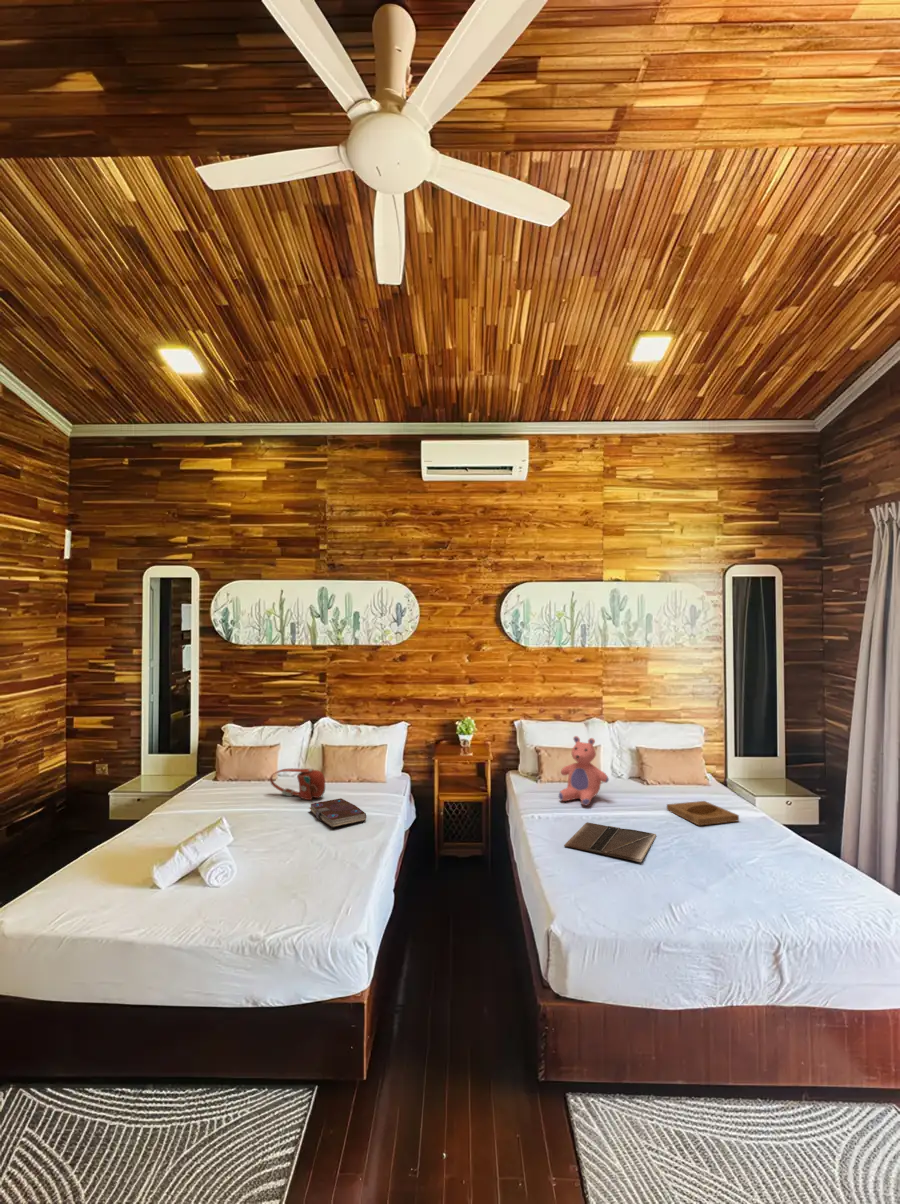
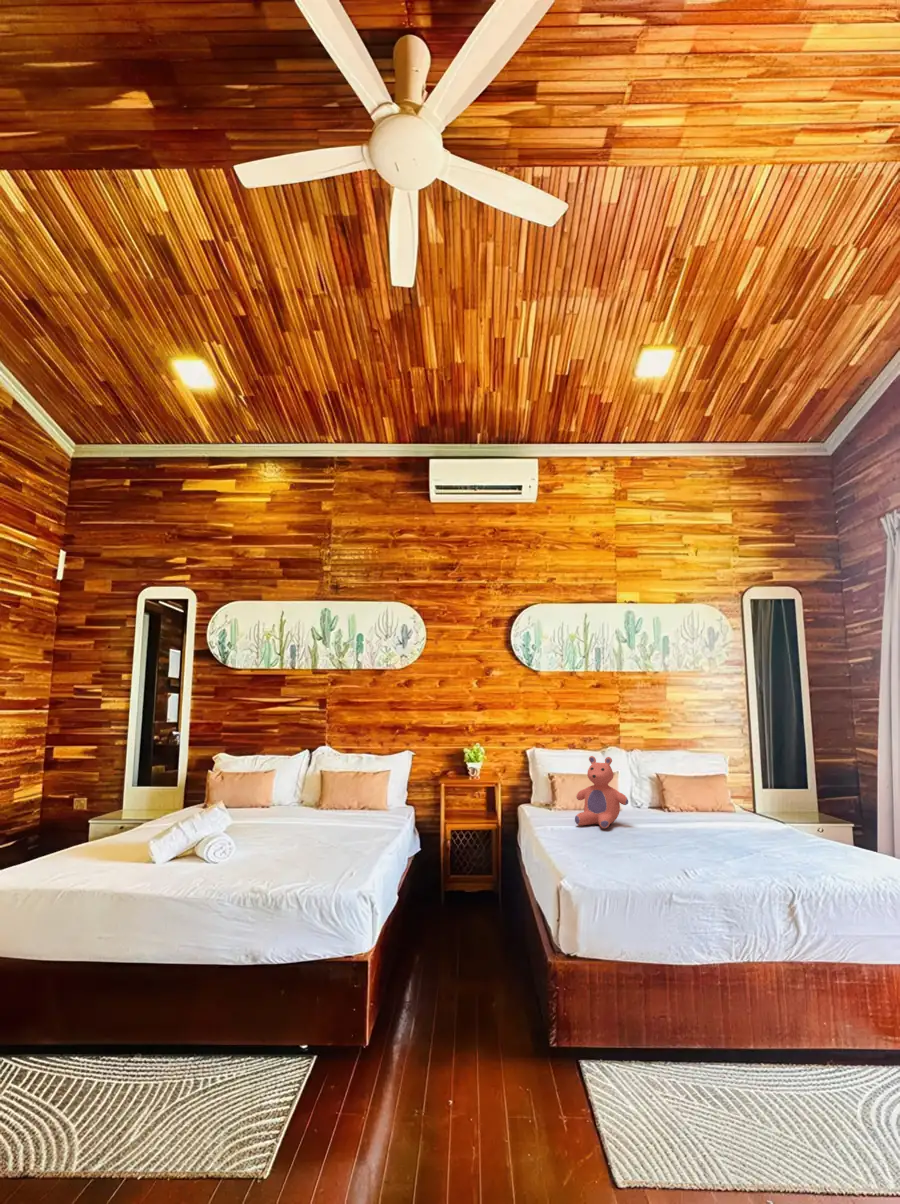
handbag: present [270,768,325,800] -> none [263,790,322,824]
book: present [309,798,366,828] -> none [304,821,367,844]
tray: present [667,801,739,825] -> none [692,824,772,843]
laptop: present [564,822,656,862] -> none [582,841,682,869]

